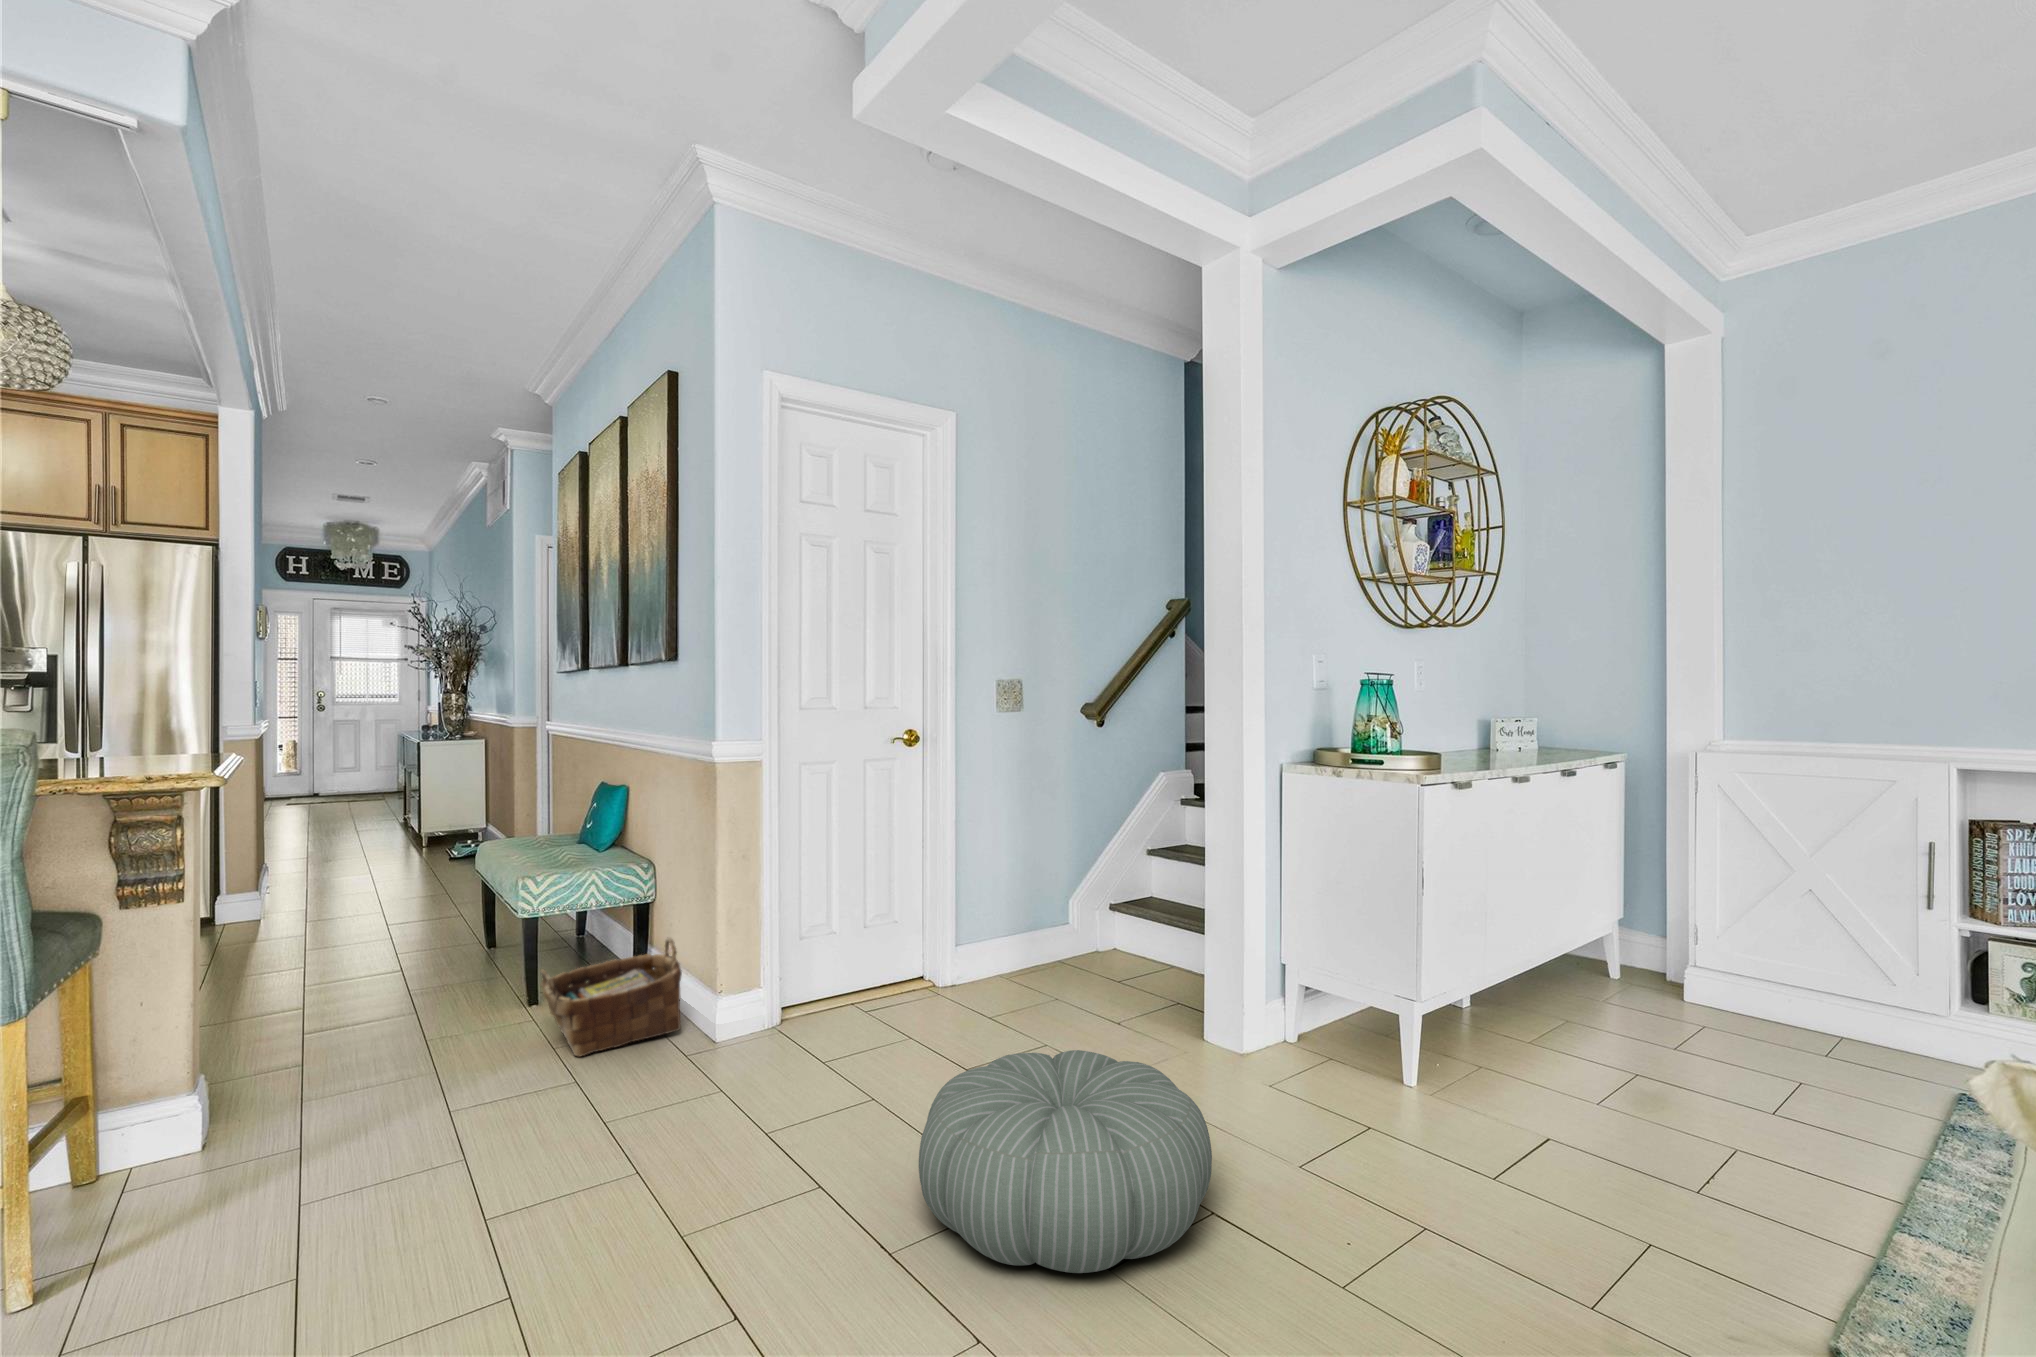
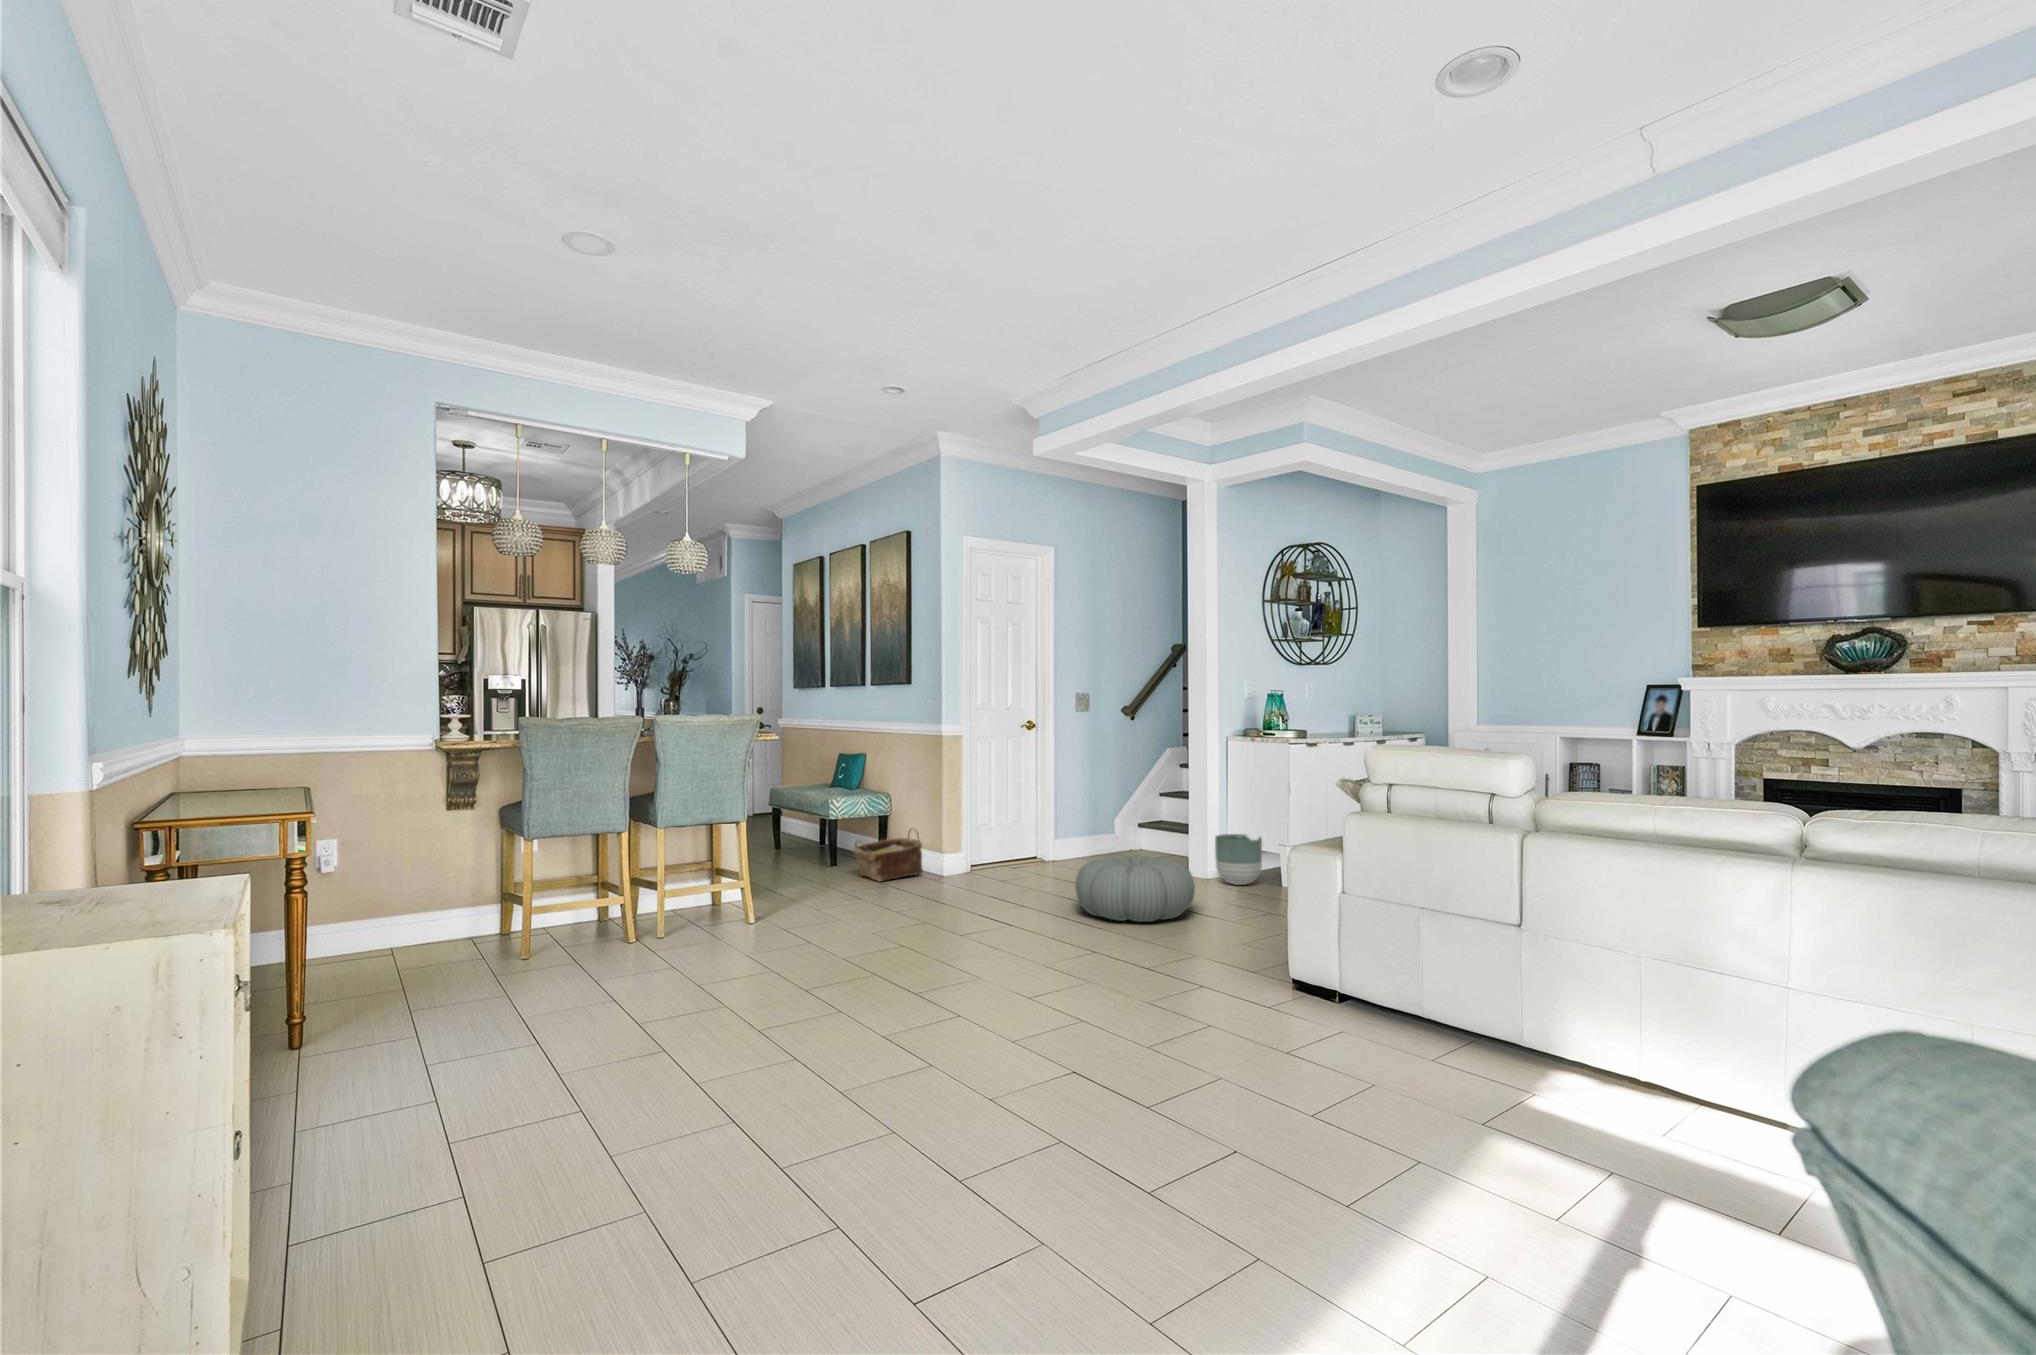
planter: none [1255,962,1353,1077] -> present [1215,834,1262,885]

